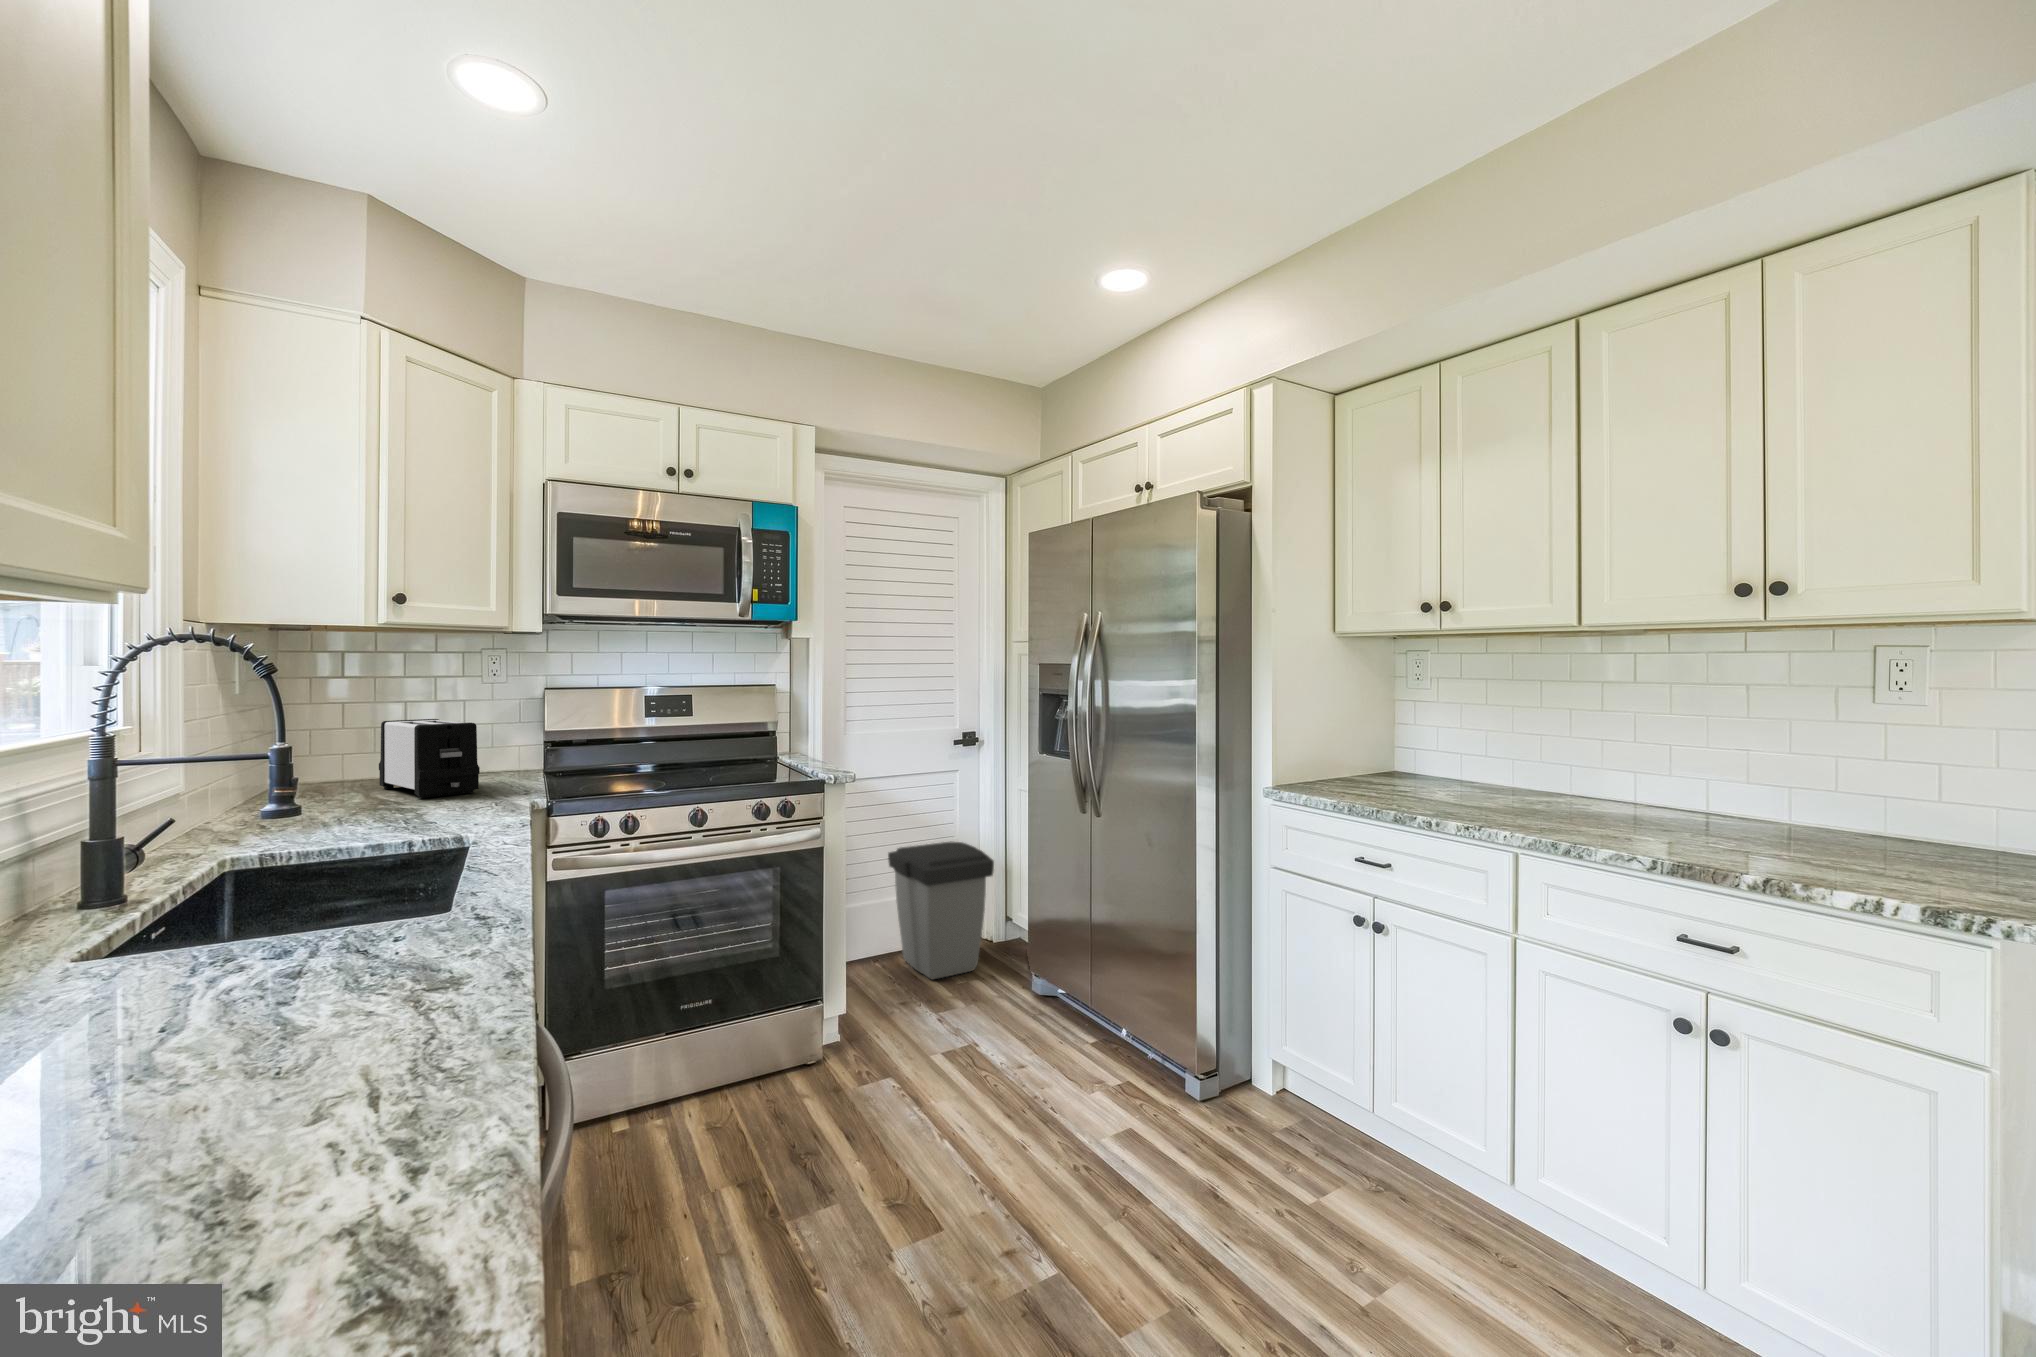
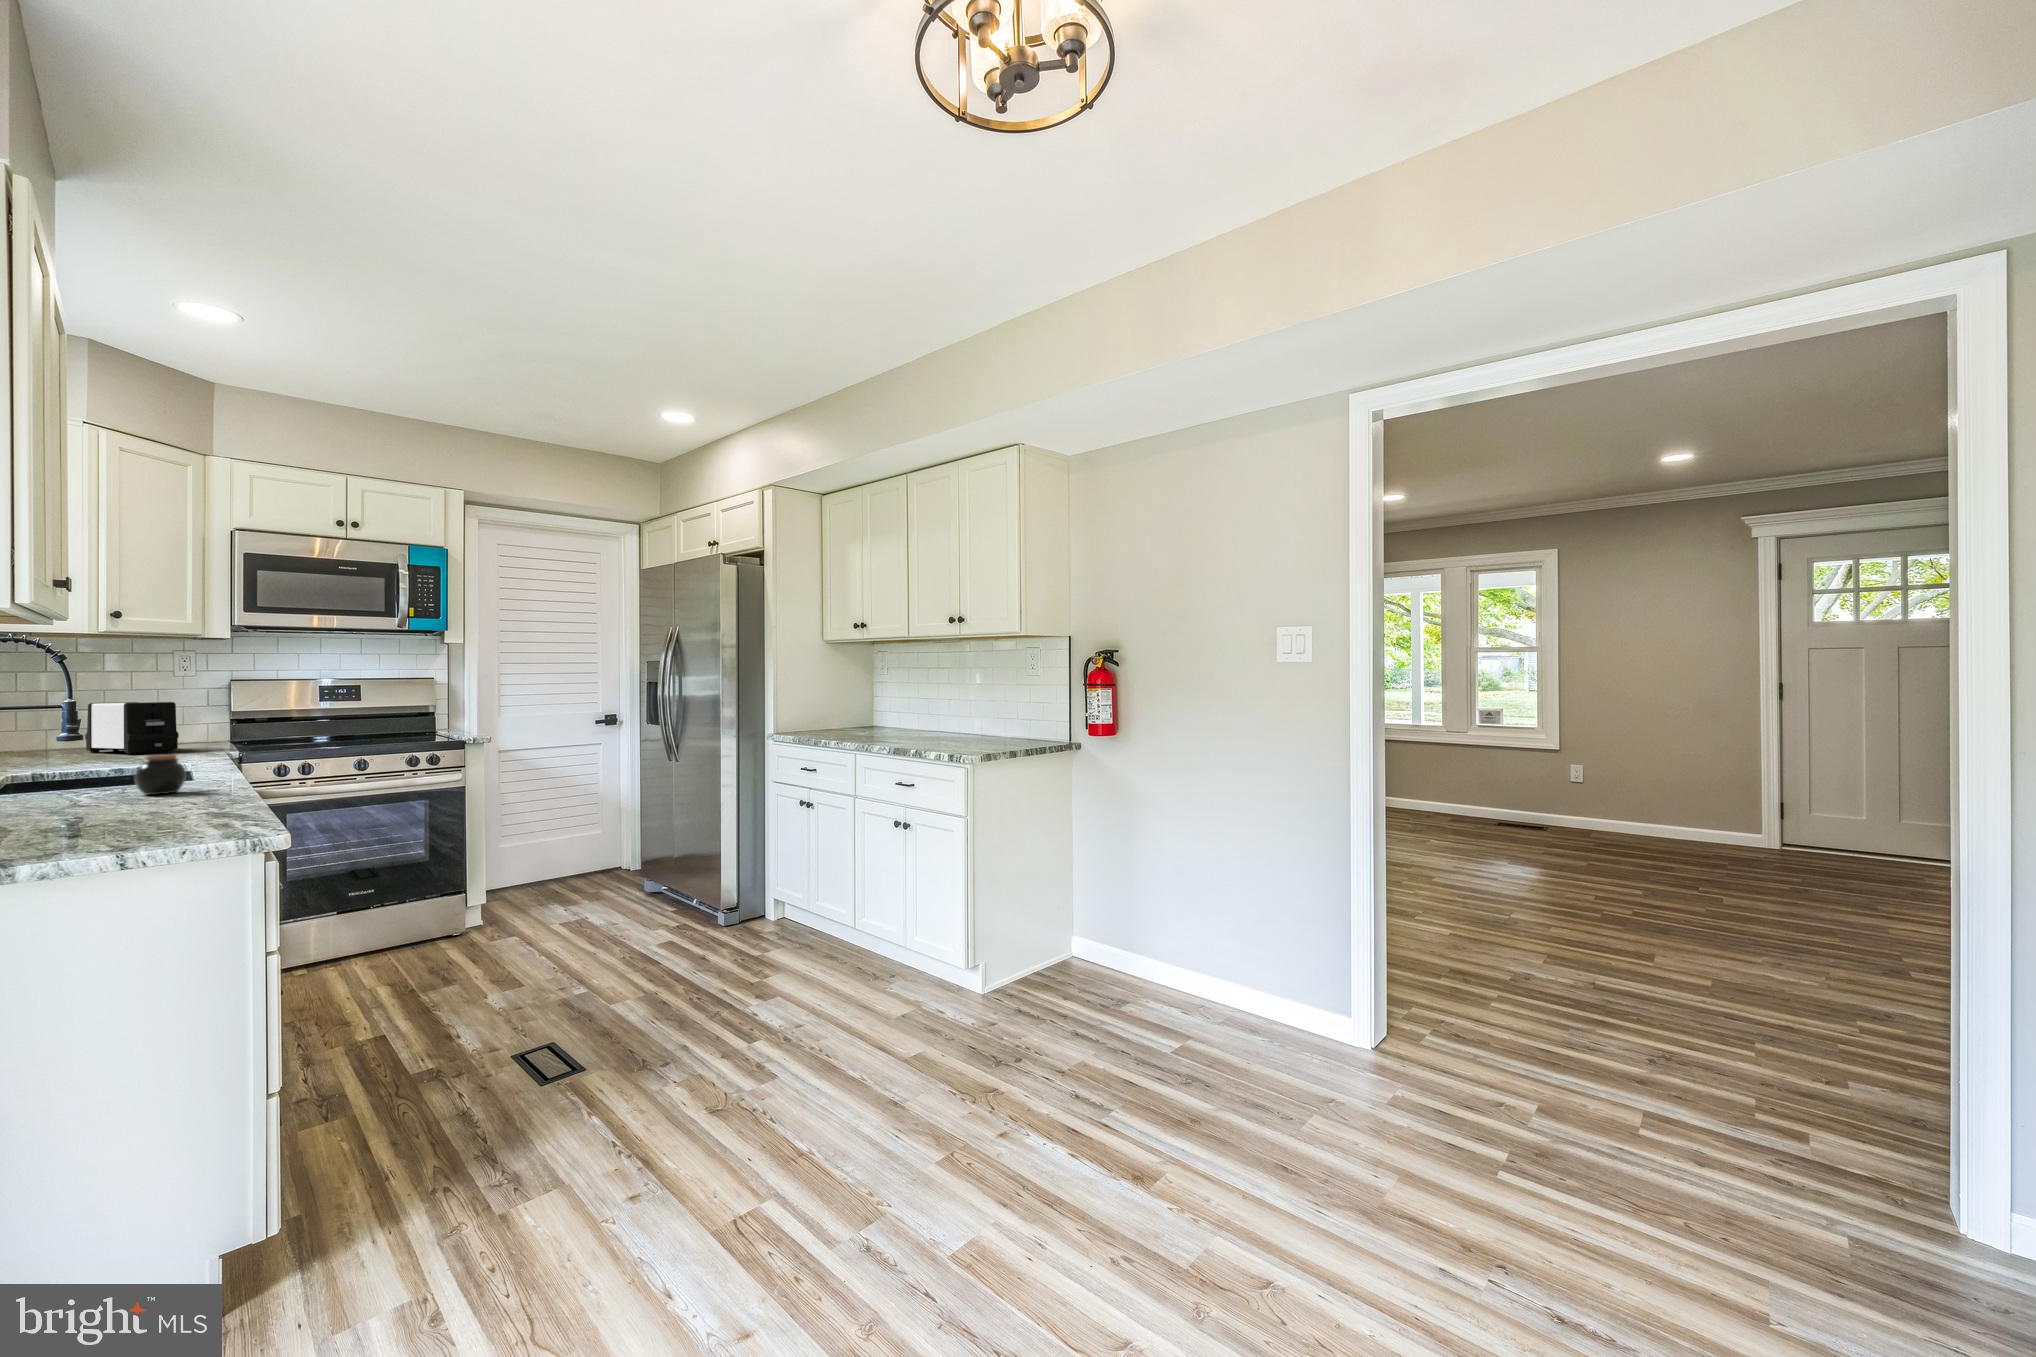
trash can: present [888,841,994,979] -> none [538,793,620,889]
jar: none [297,923,405,1031] -> present [135,754,186,795]

